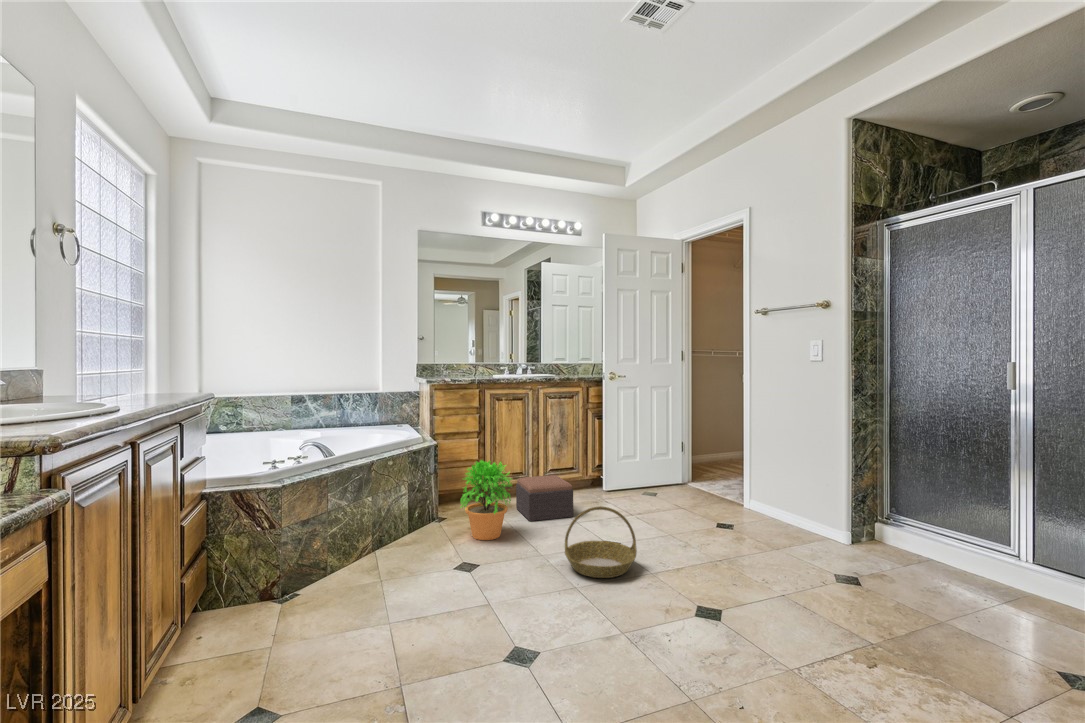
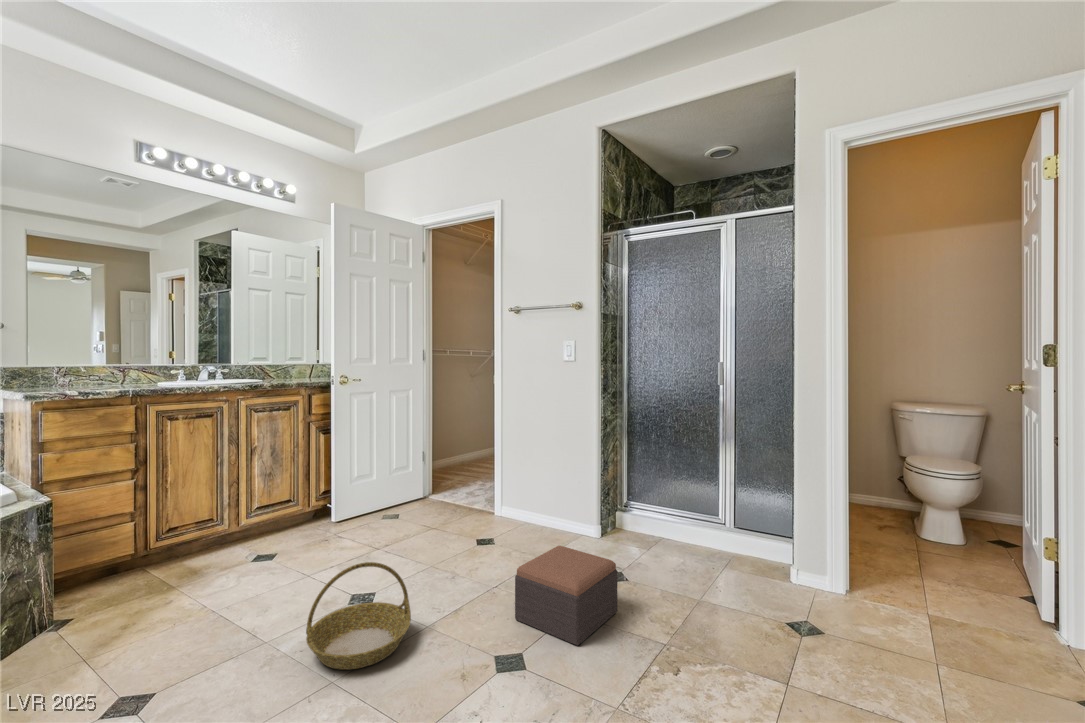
potted plant: present [461,460,512,540] -> none [99,518,210,652]
footstool: present [516,475,573,521] -> present [515,546,618,646]

